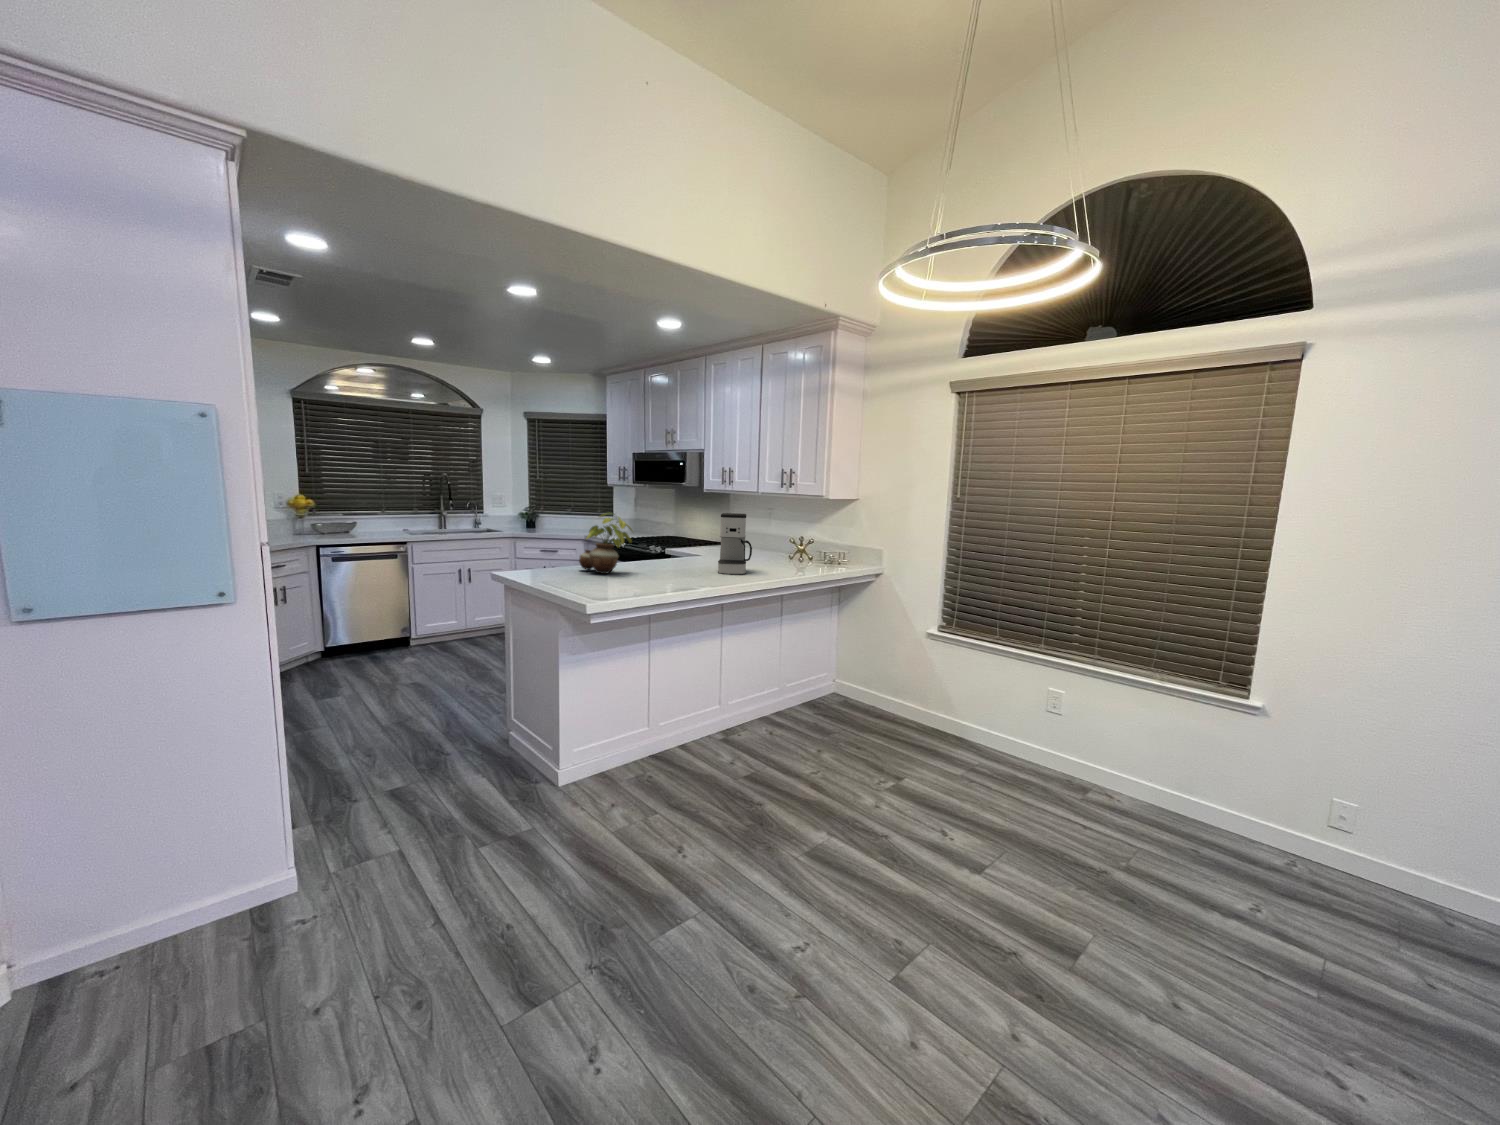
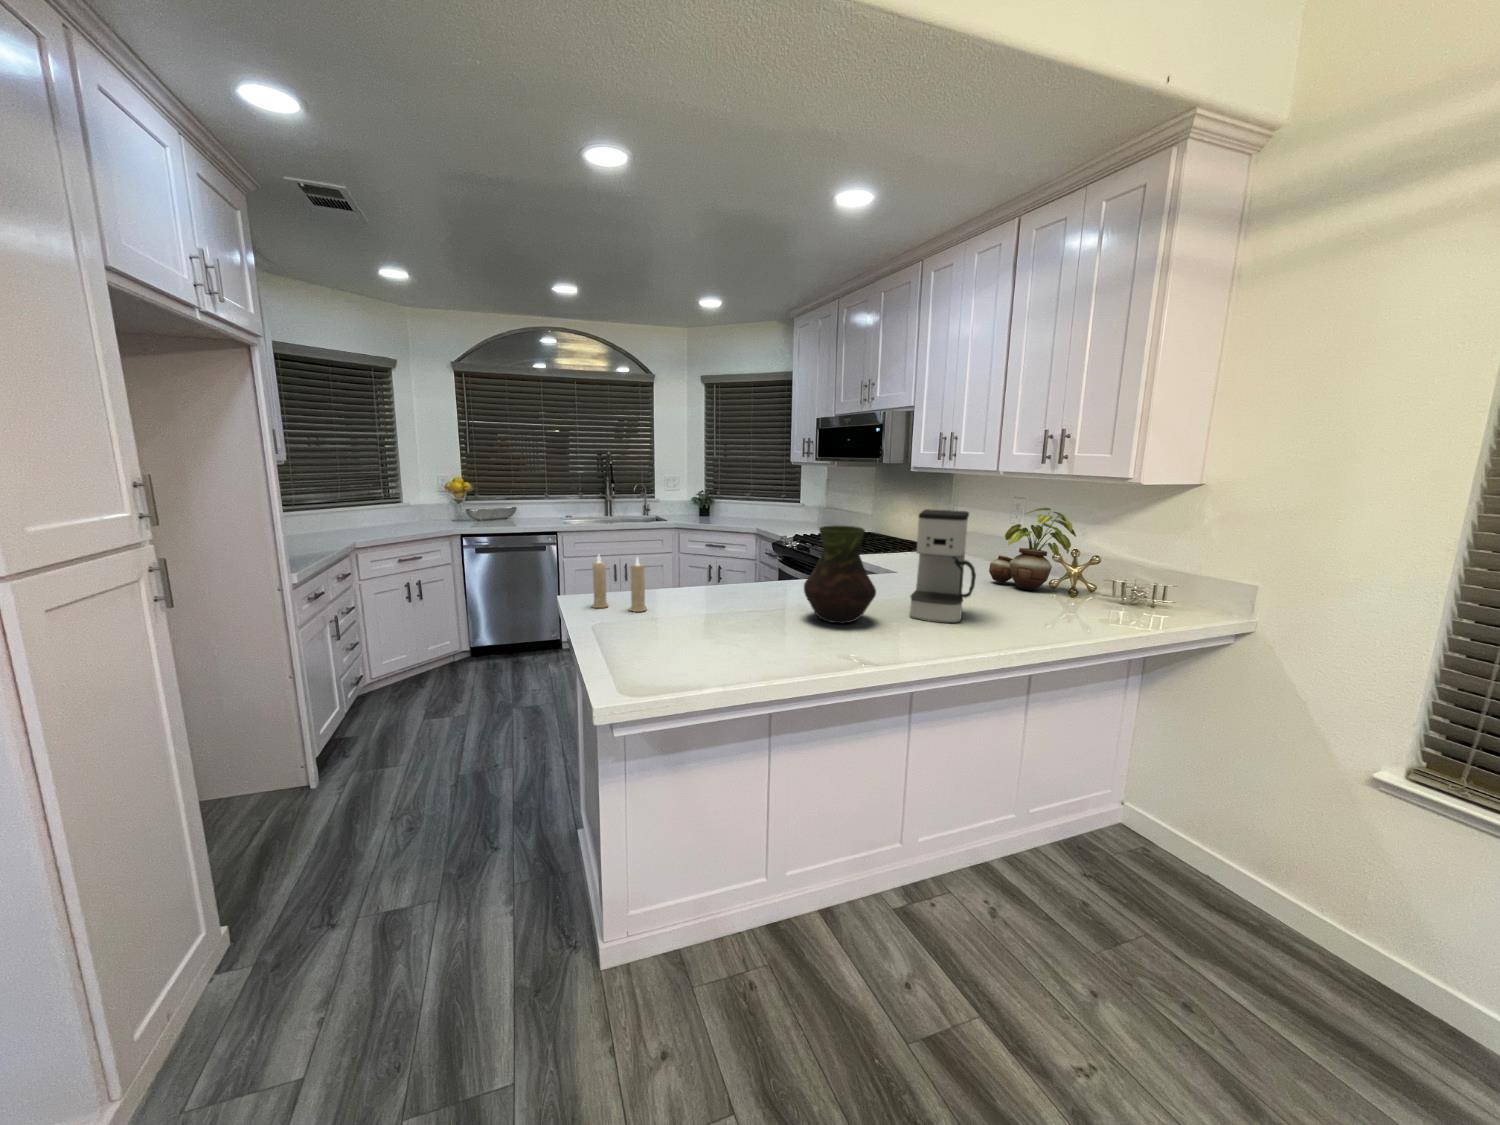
potted plant: present [579,513,632,573] -> present [989,508,1076,590]
vase: none [660,522,702,577] -> present [804,526,876,623]
candle: none [525,541,563,577] -> present [592,555,646,612]

